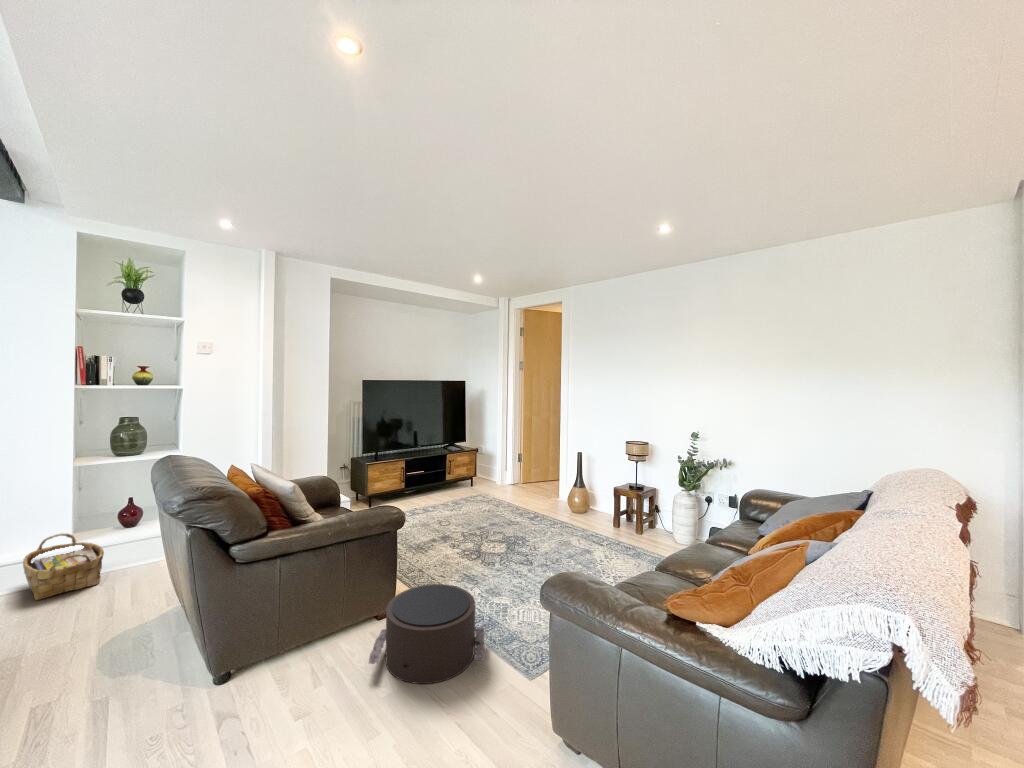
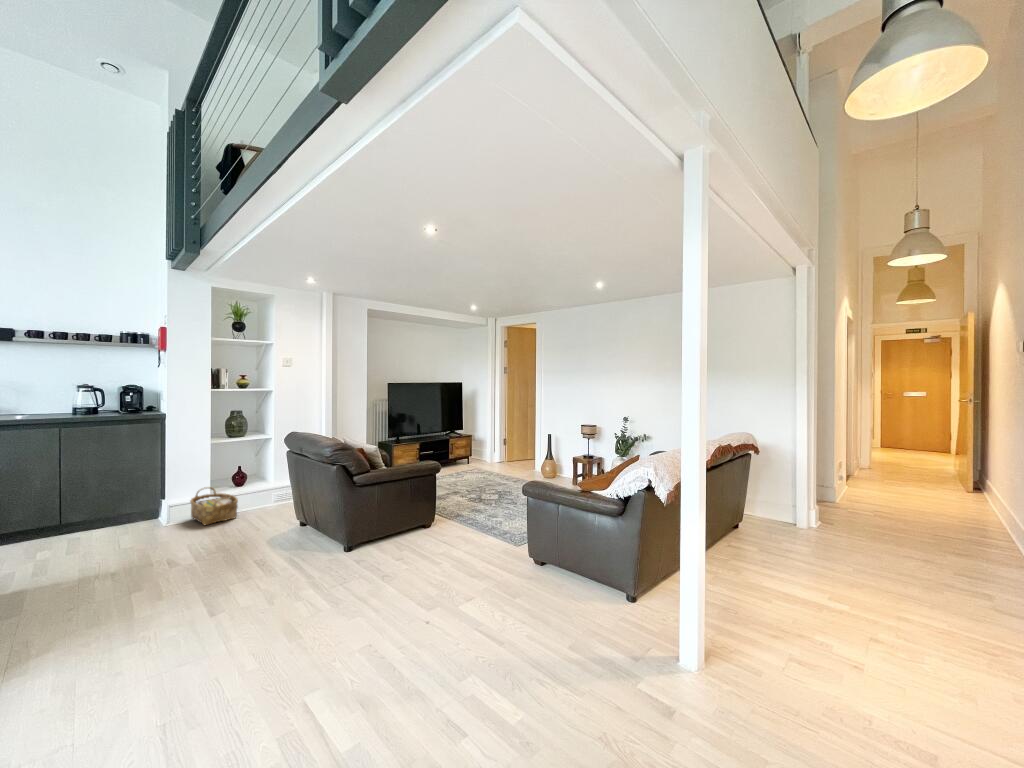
pouf: present [369,584,486,684] -> none [428,504,493,550]

